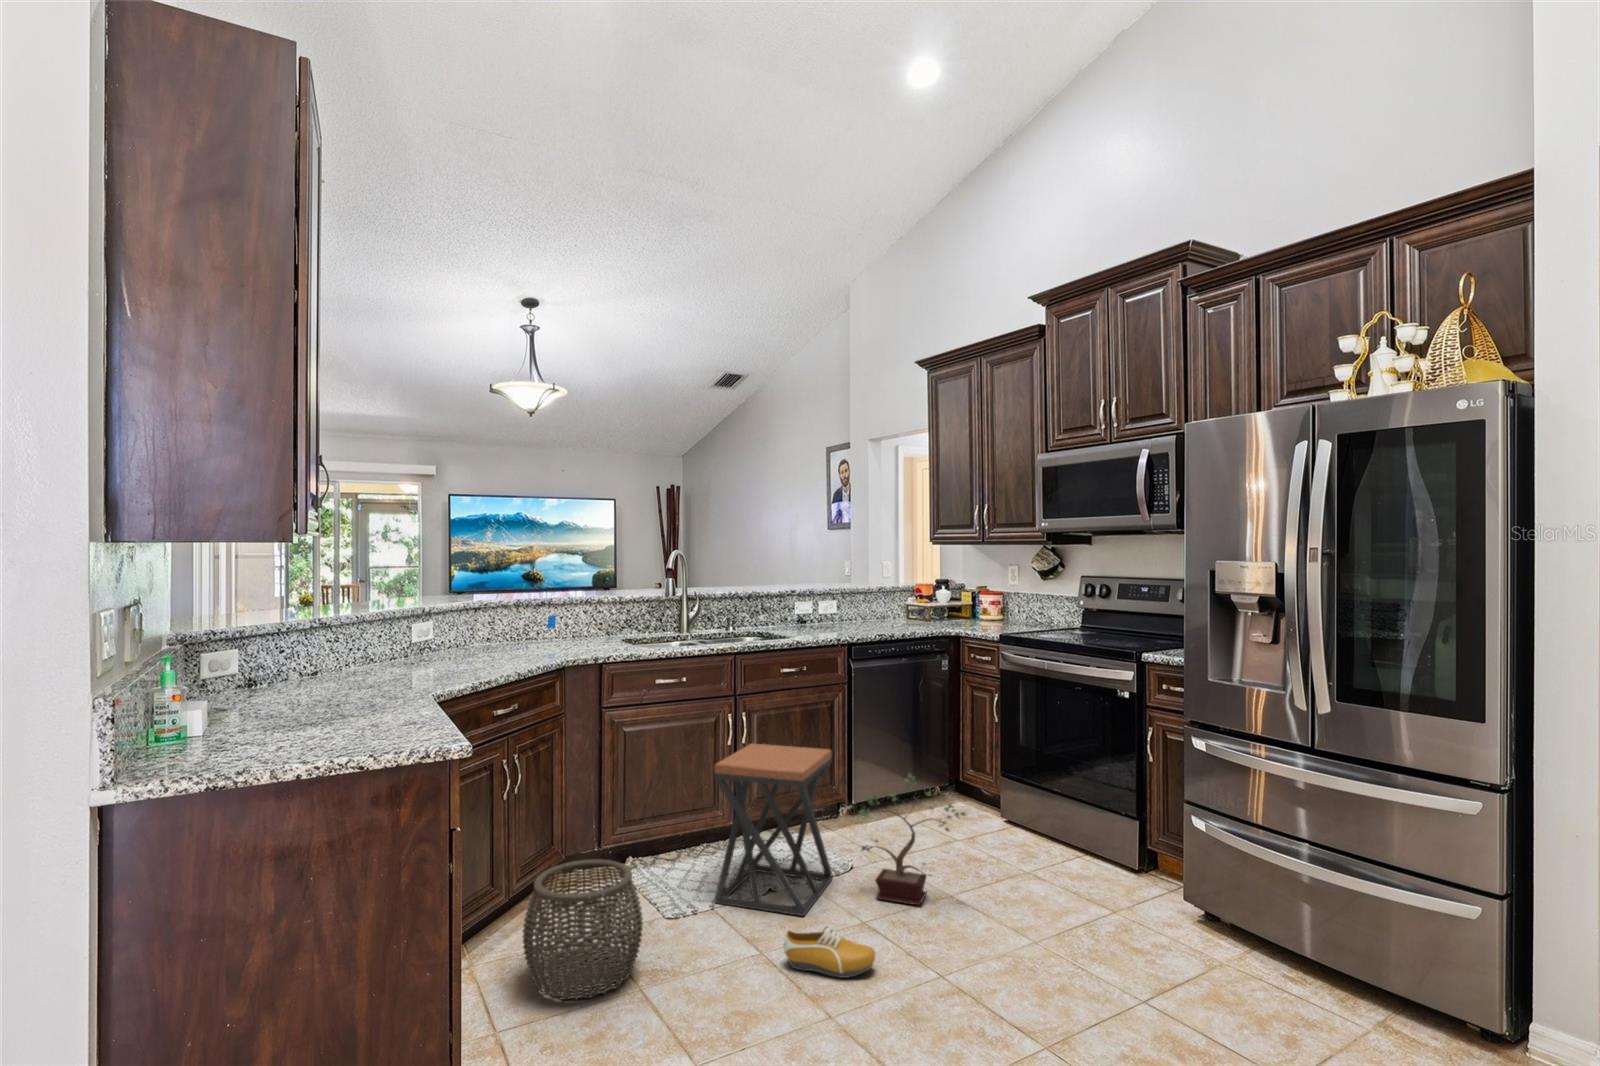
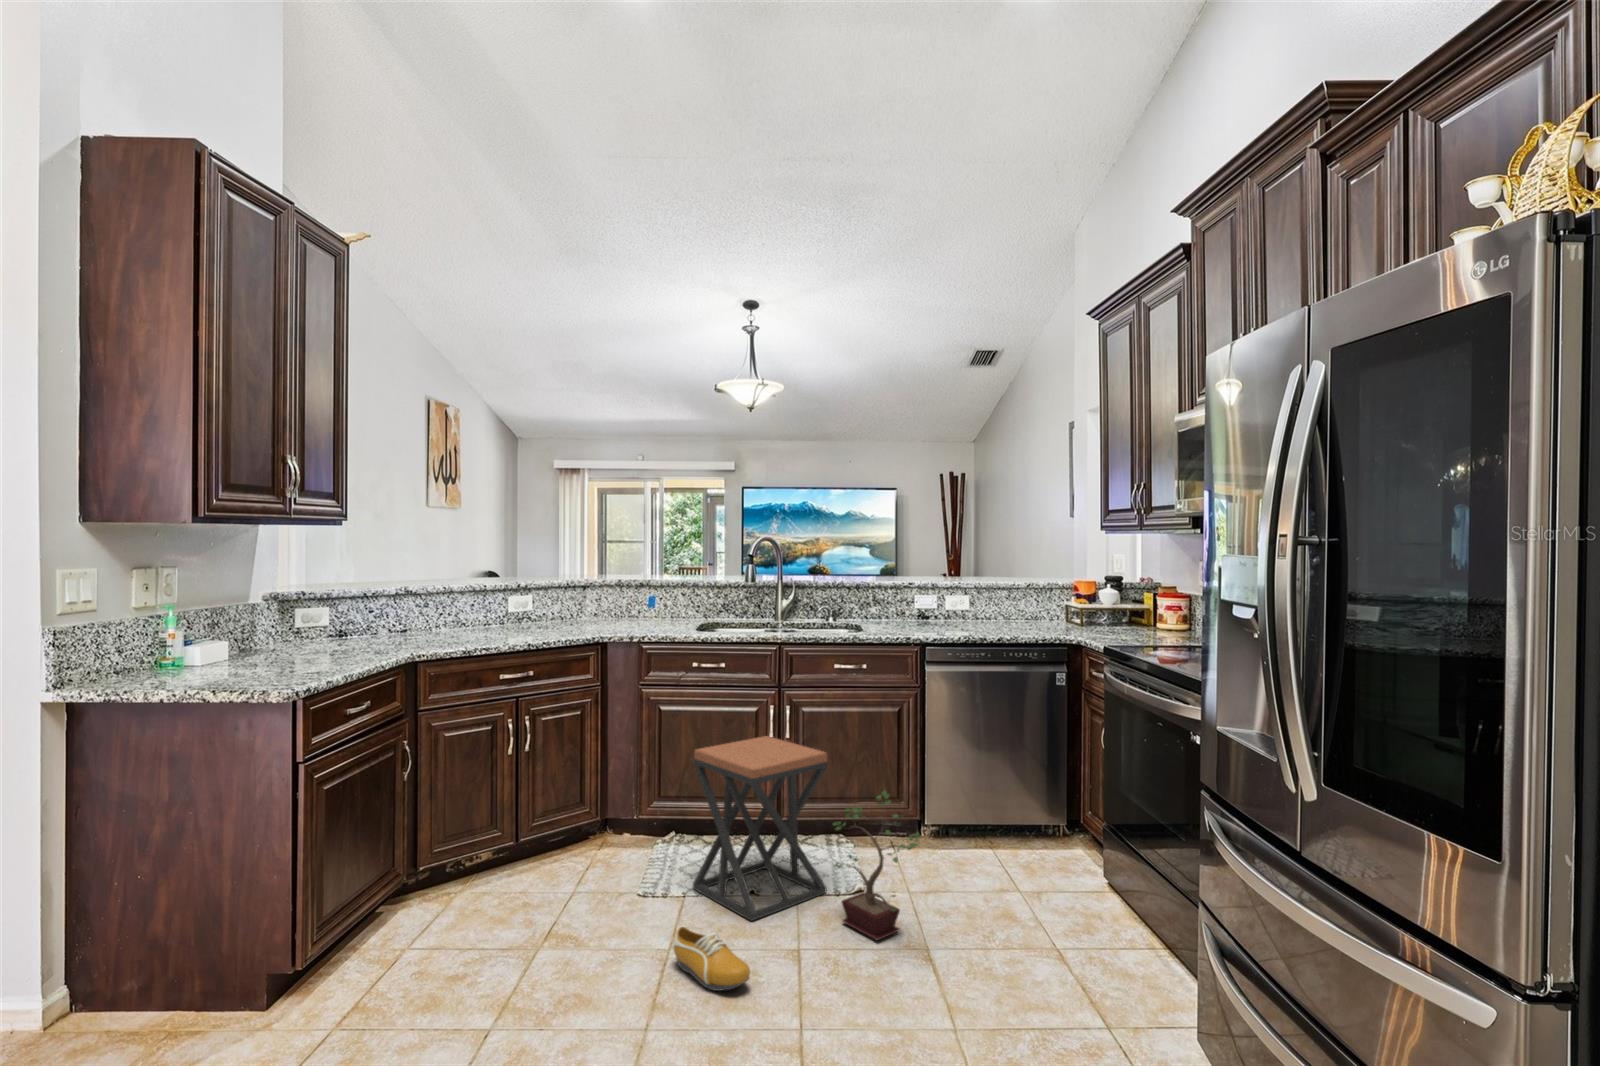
woven basket: present [523,859,643,1000] -> none [459,818,572,942]

